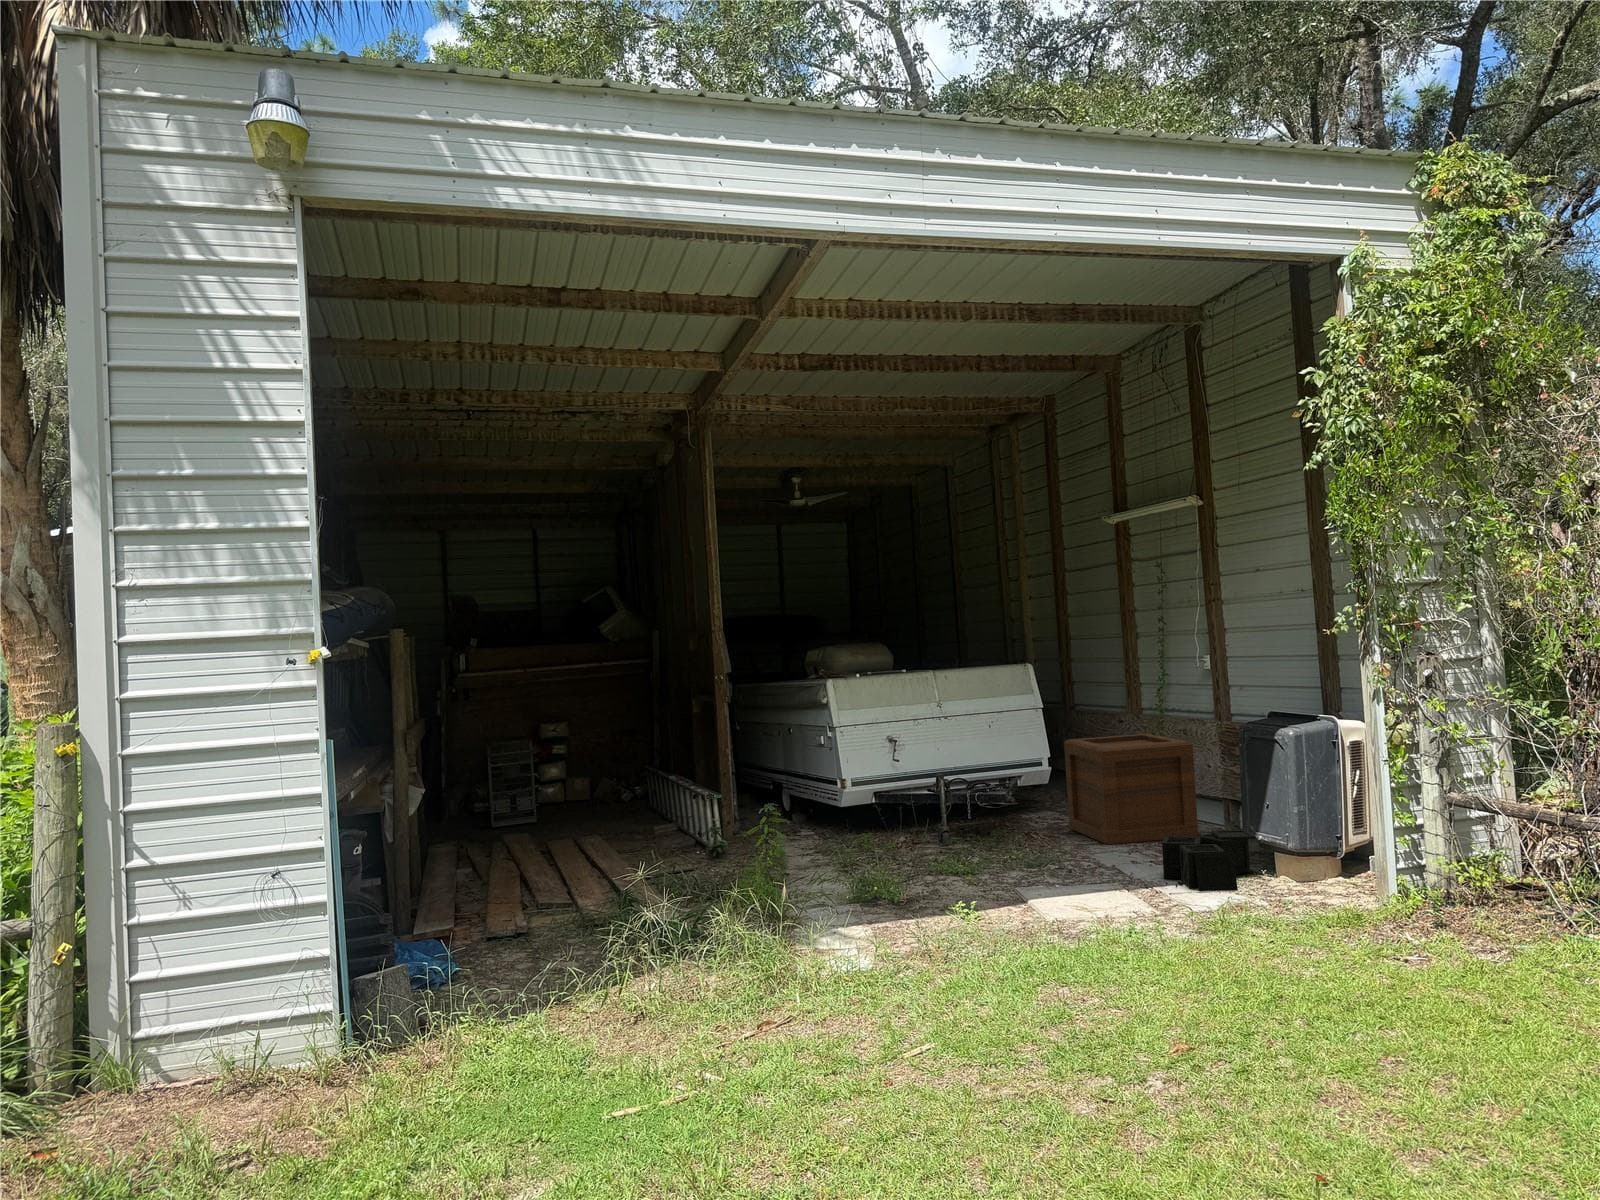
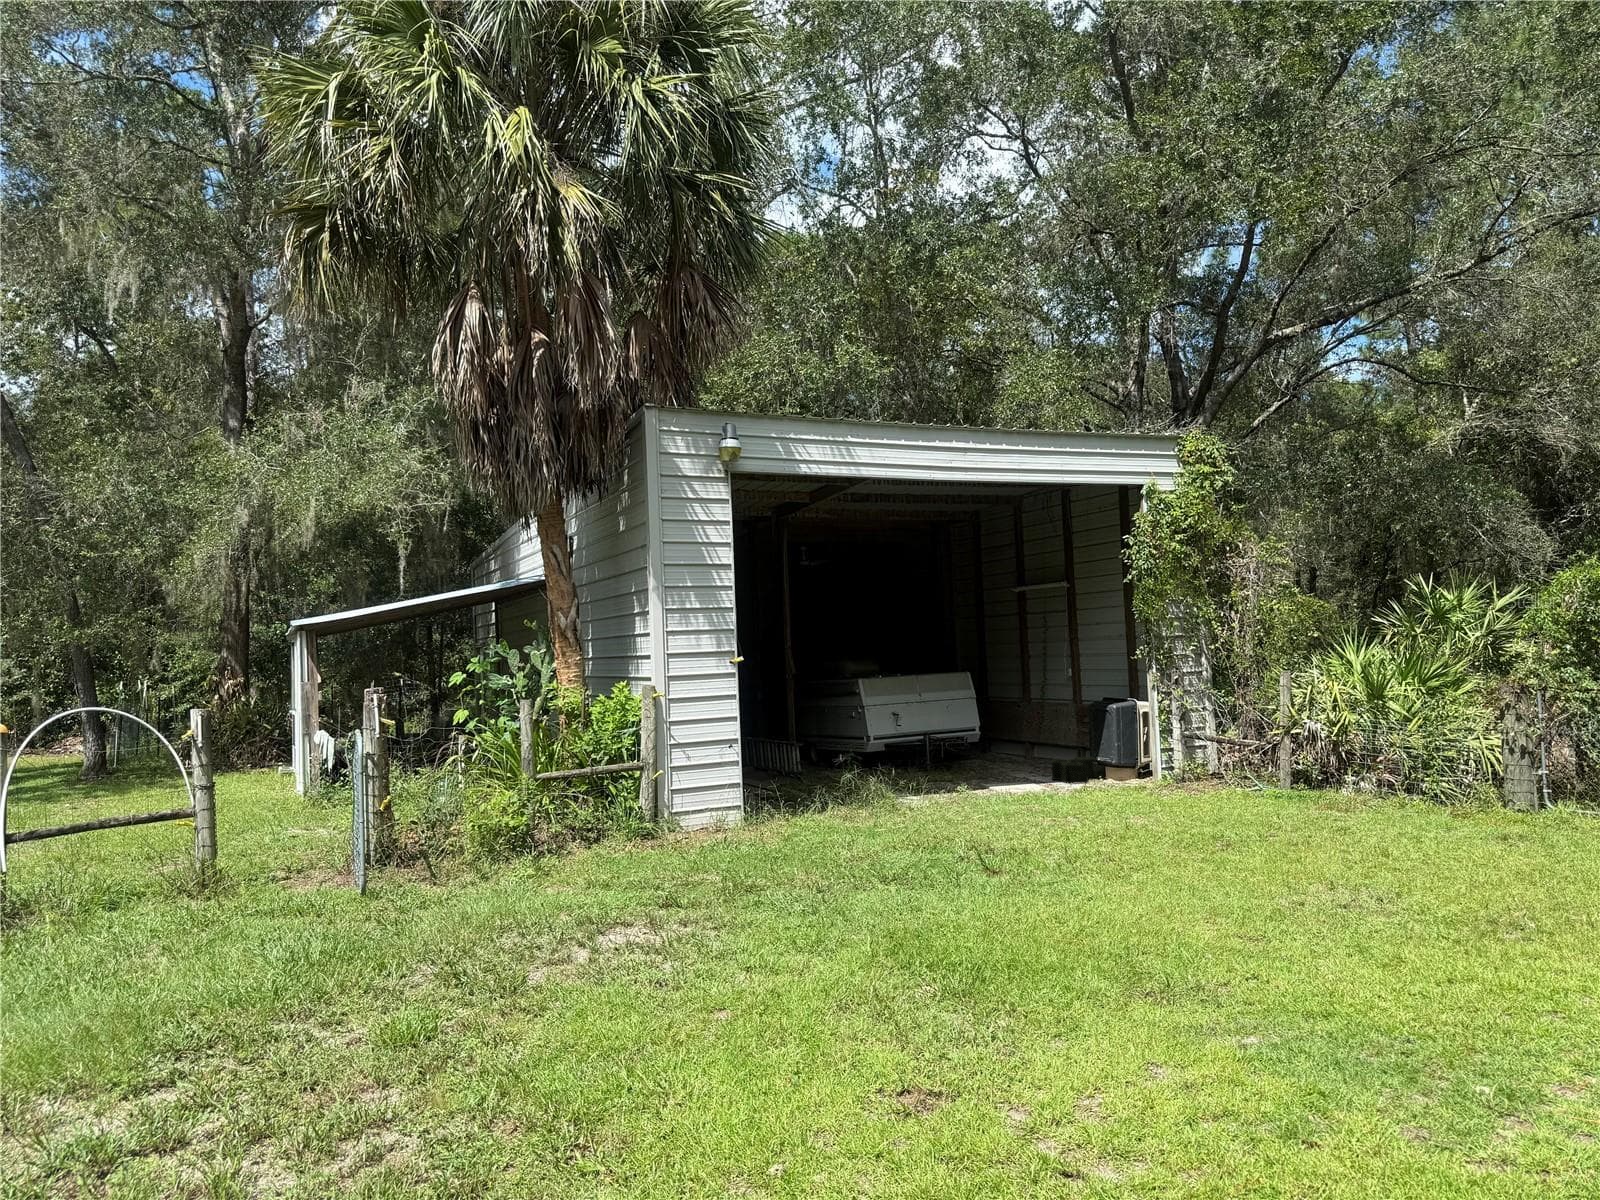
wooden crate: present [1064,733,1198,845] -> none [993,711,1065,770]

